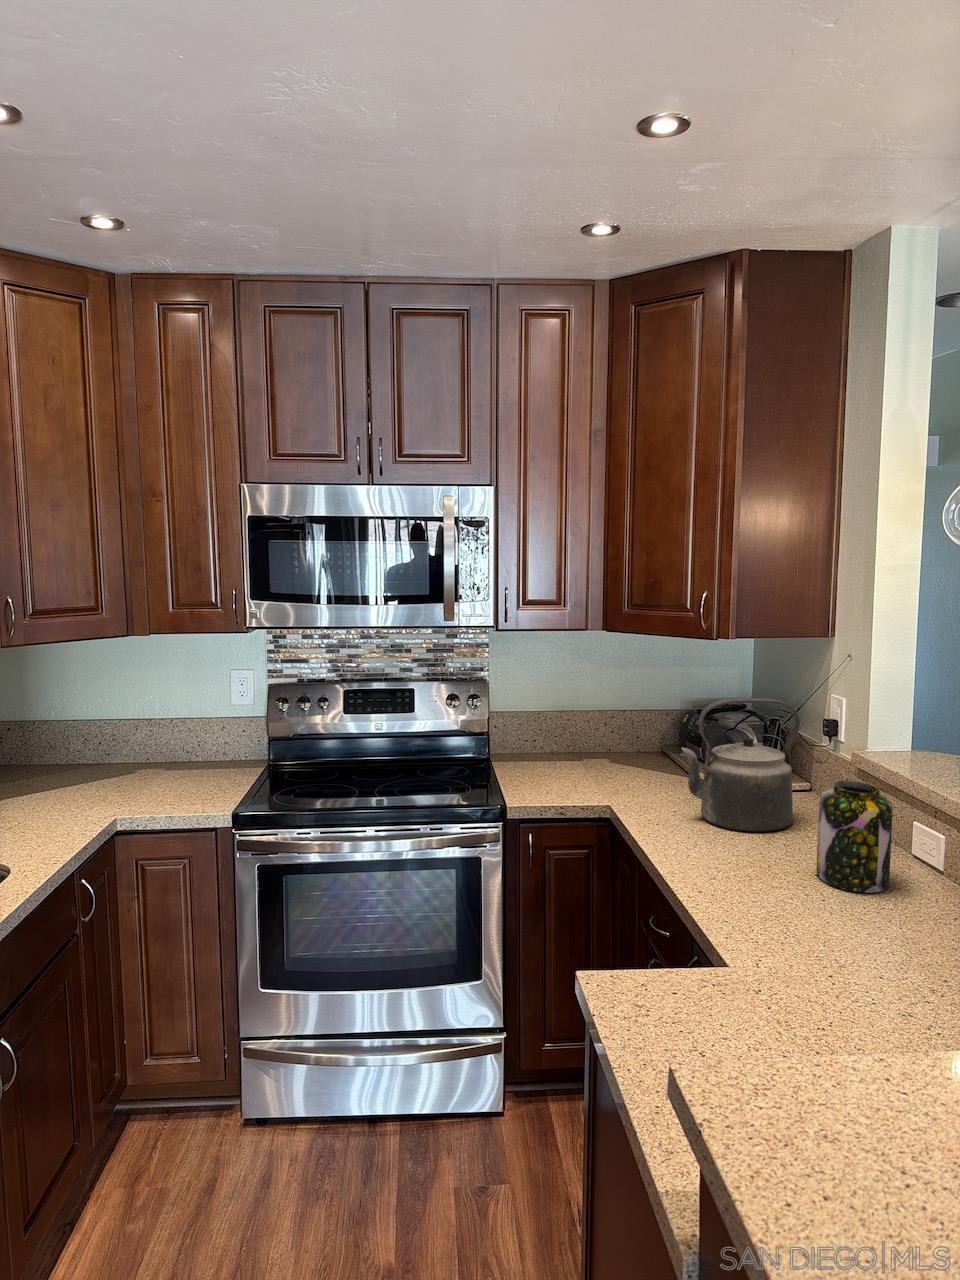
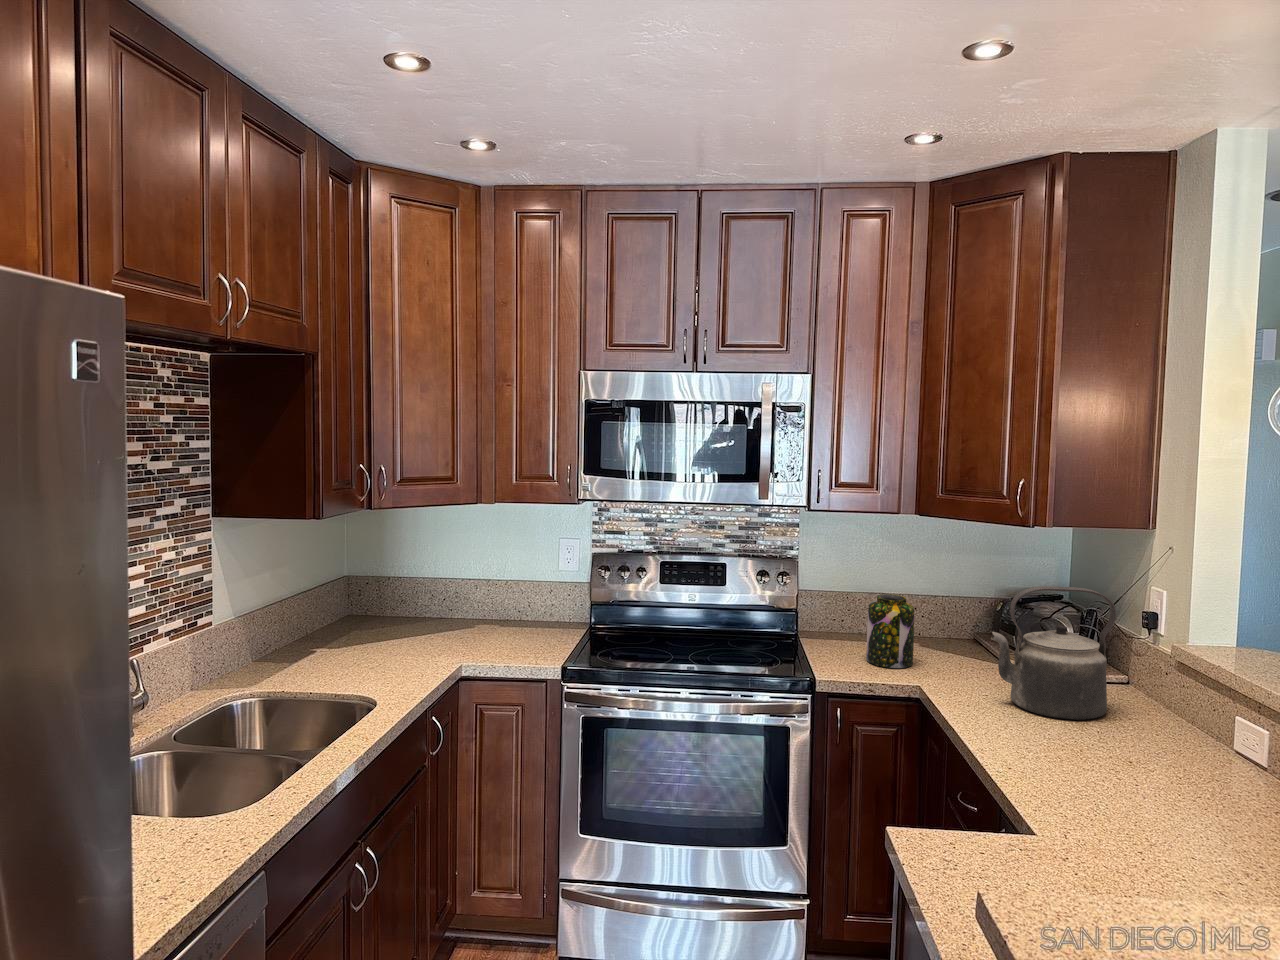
jar: present [816,781,892,893] -> present [866,594,914,668]

